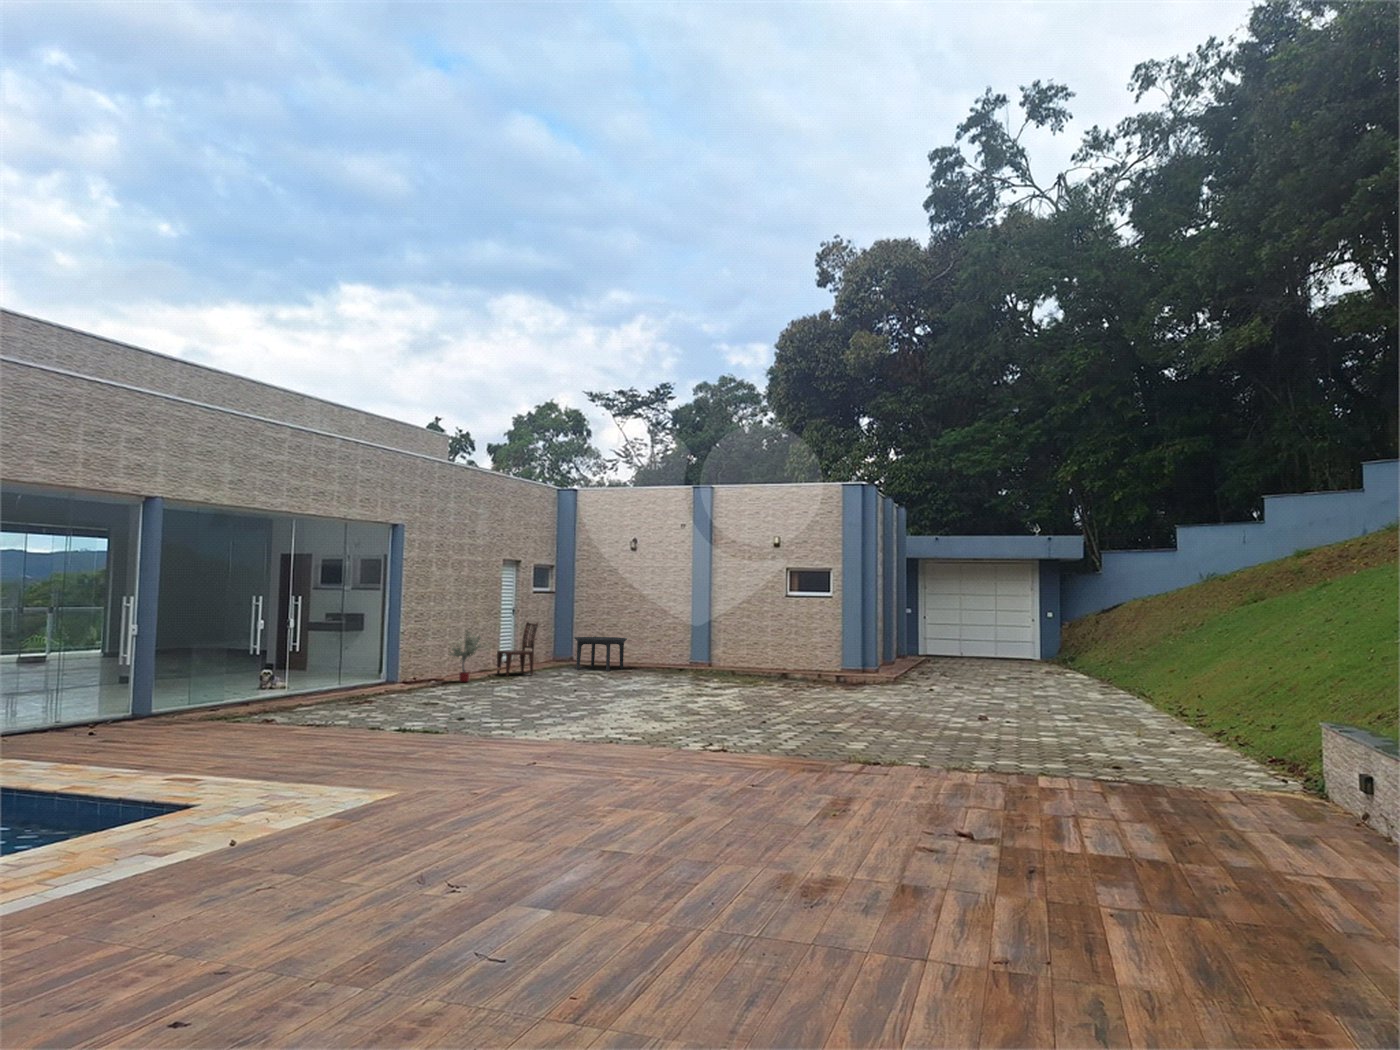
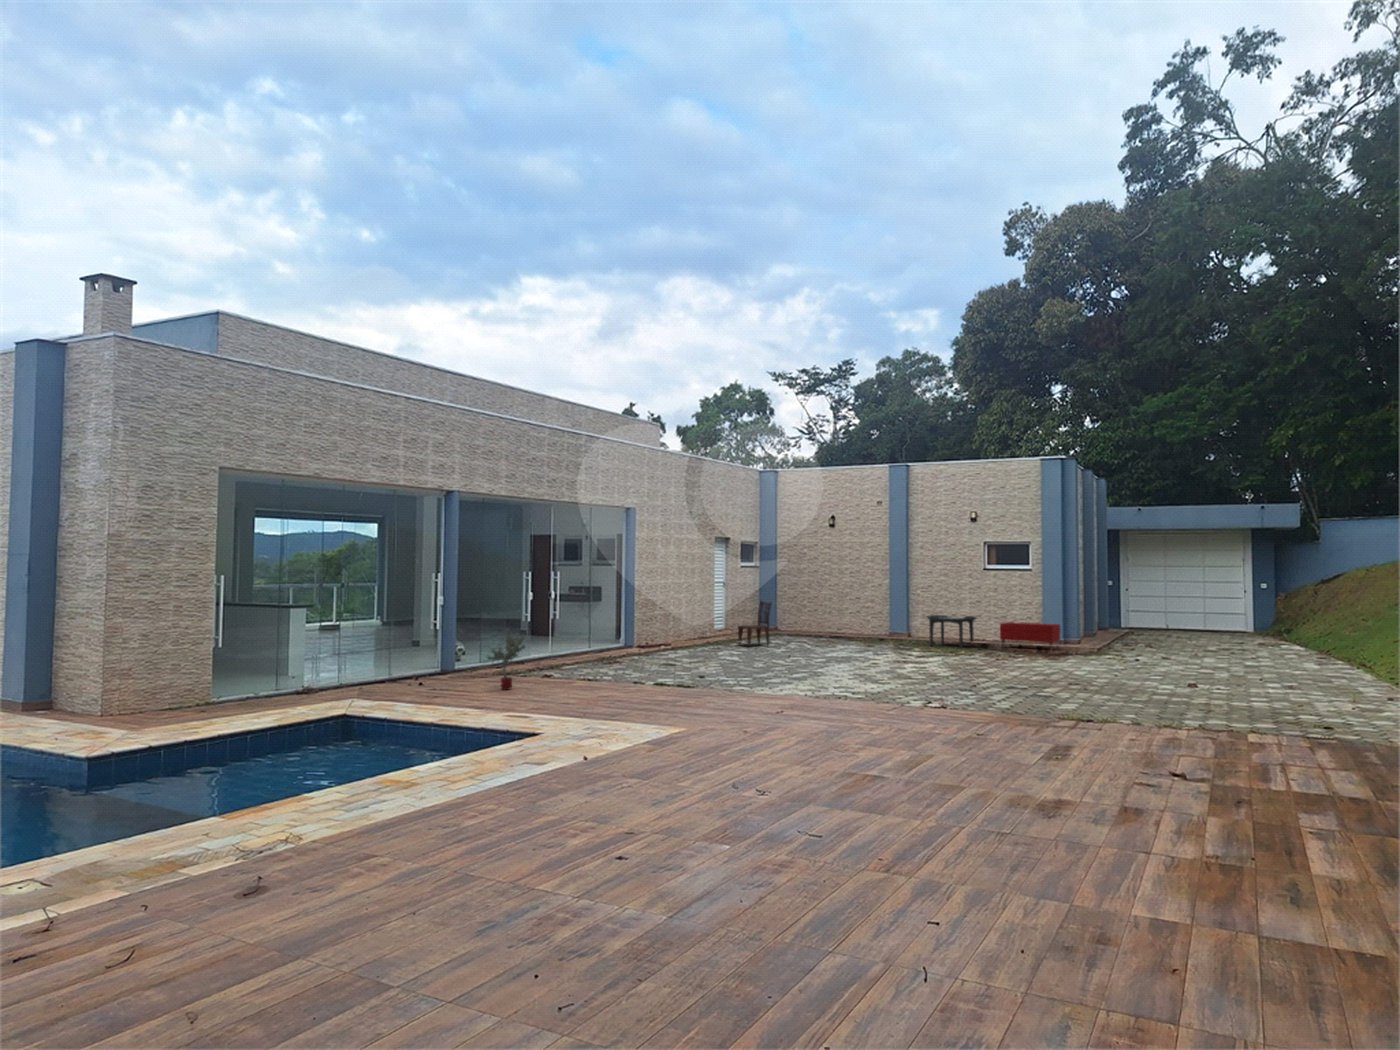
potted tree: present [448,630,481,682] -> present [487,629,525,690]
round table: present [575,637,627,672] -> present [927,615,976,648]
bench: none [796,649,859,681] -> present [1000,622,1061,650]

